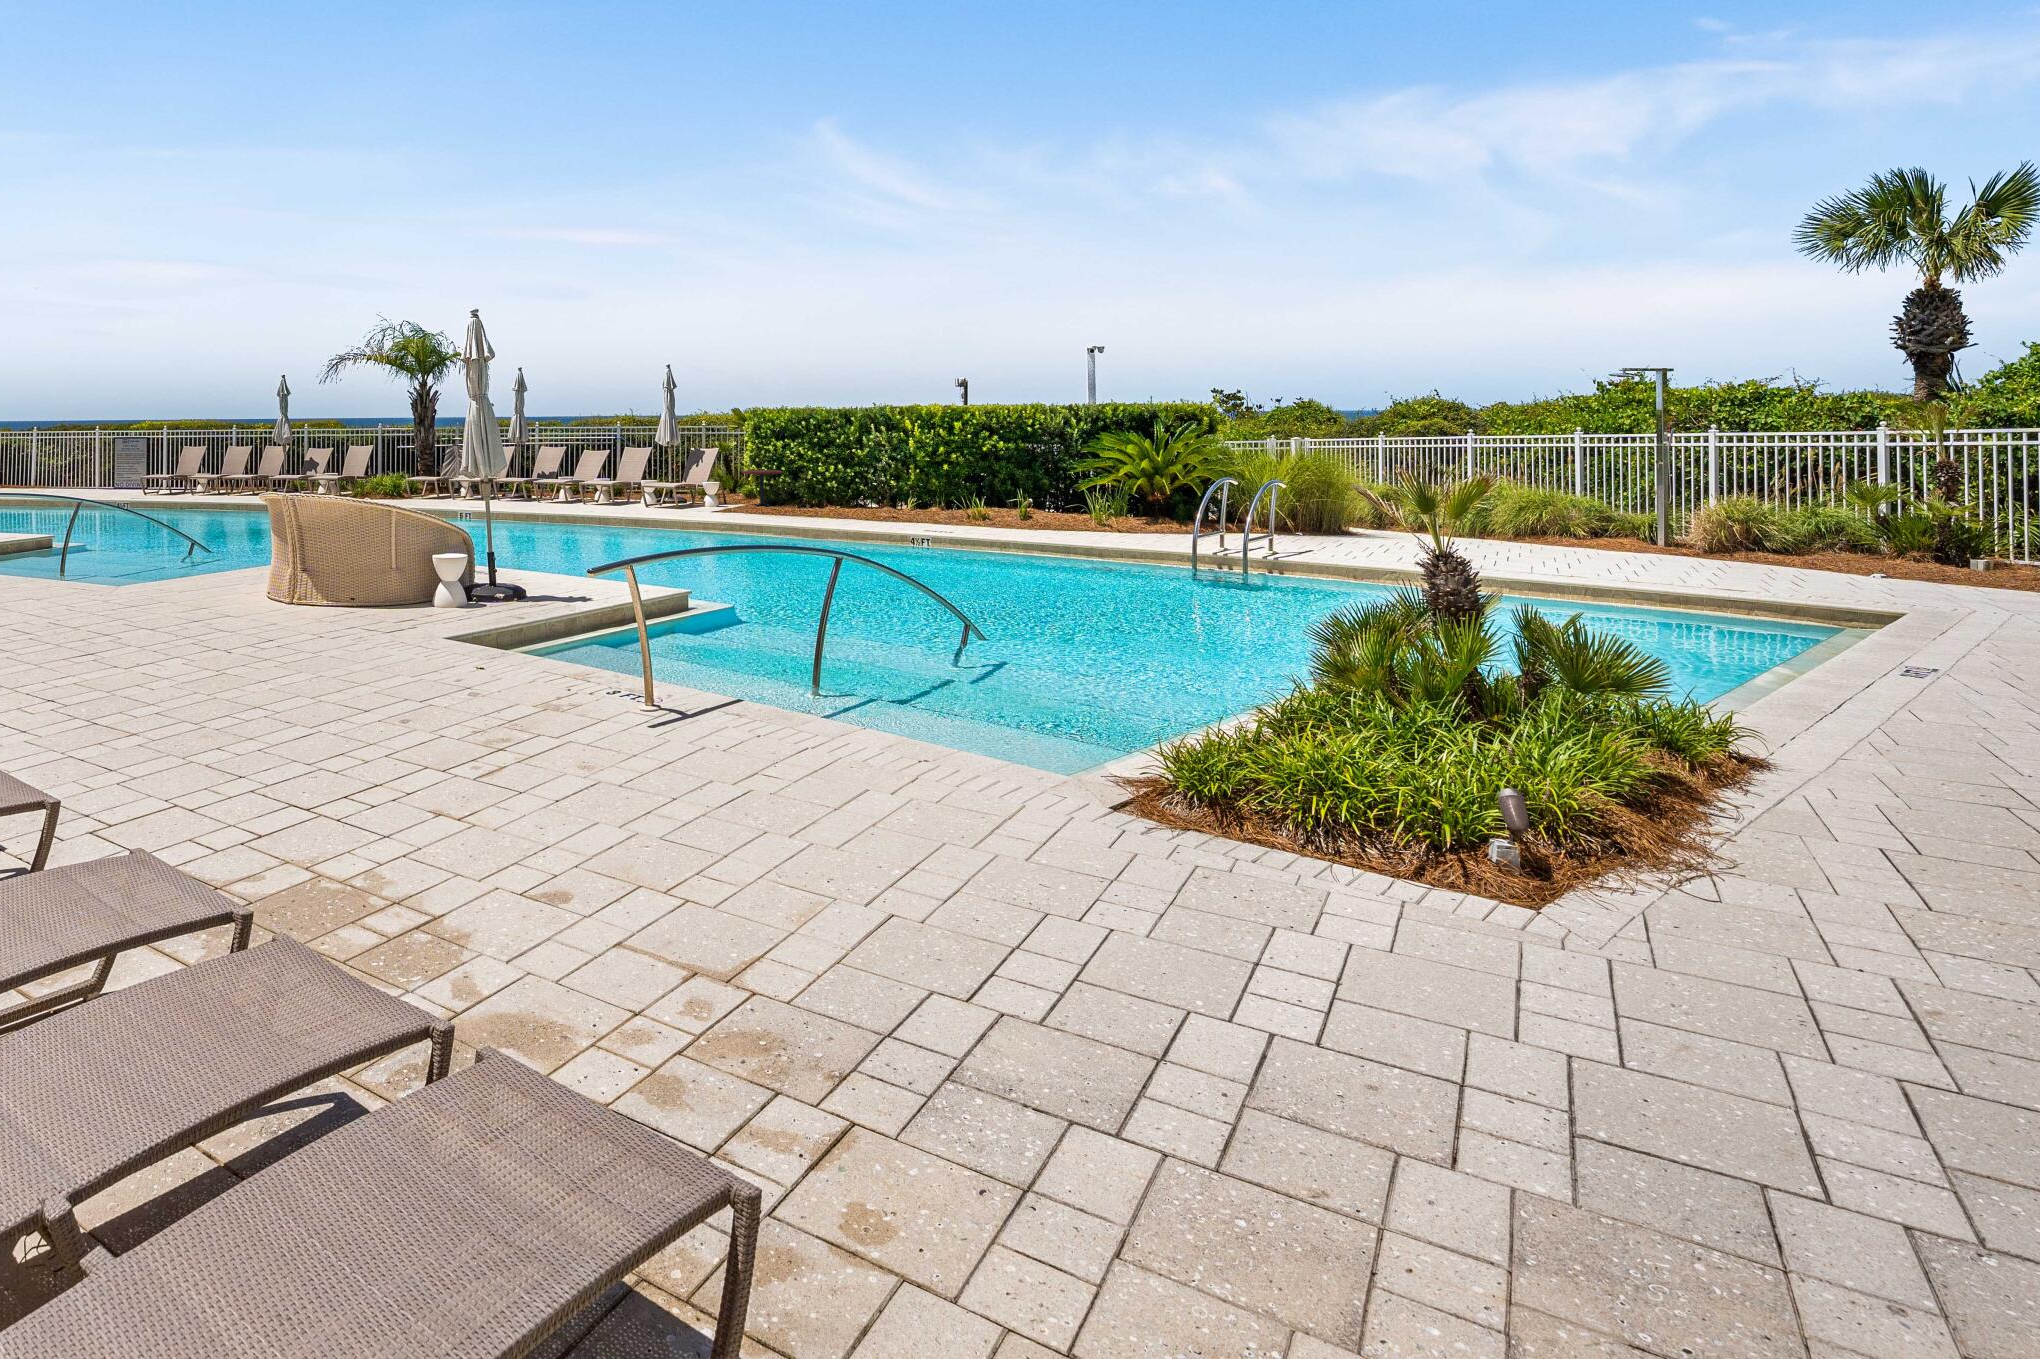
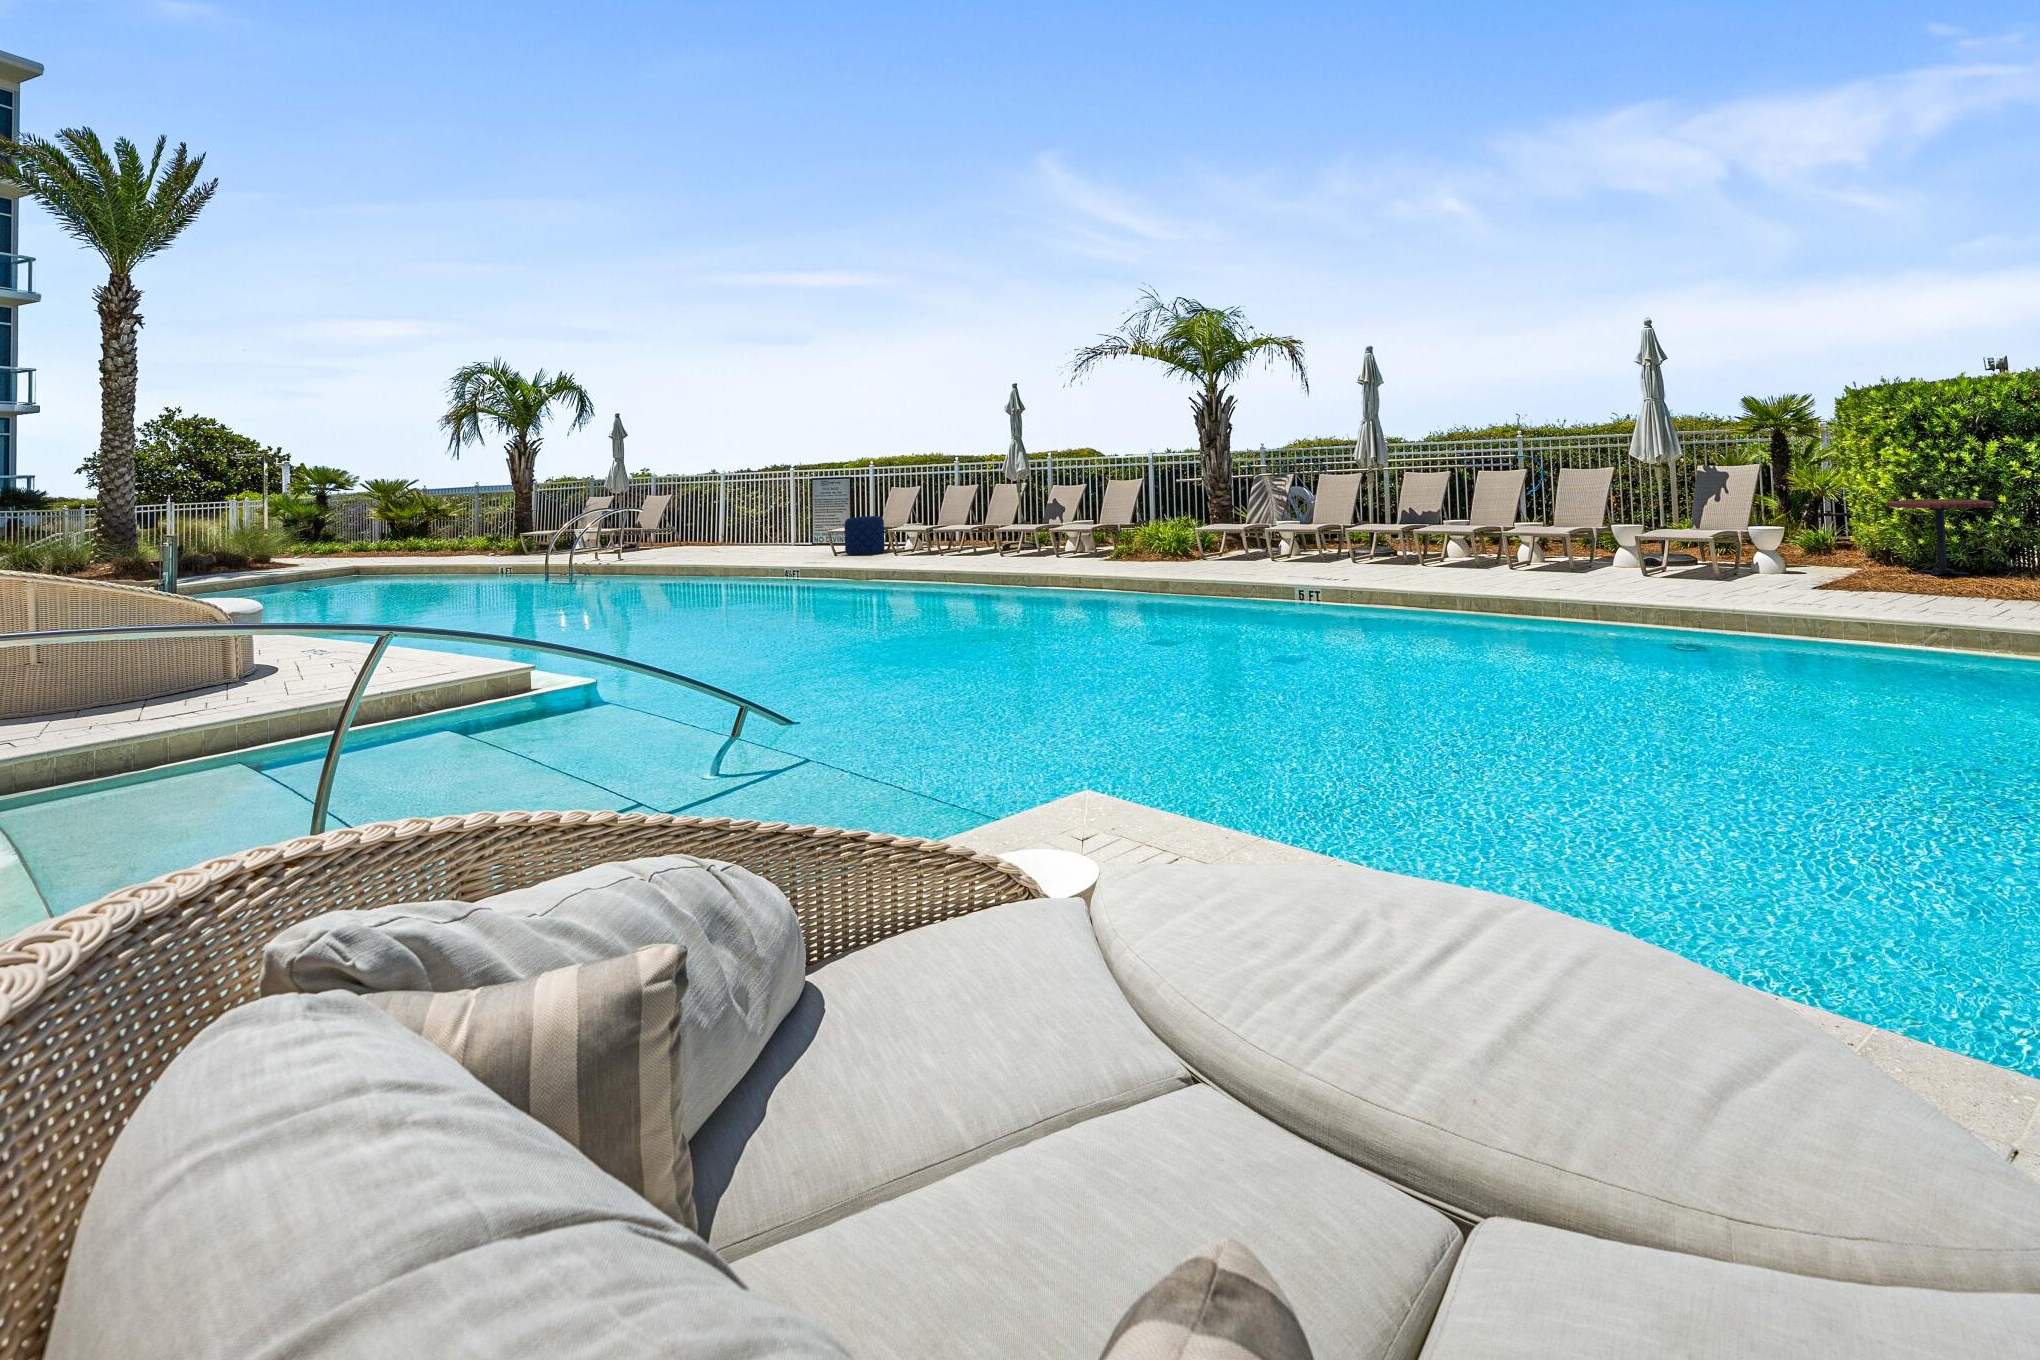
pouf: none [160,468,189,495] -> present [844,516,885,555]

